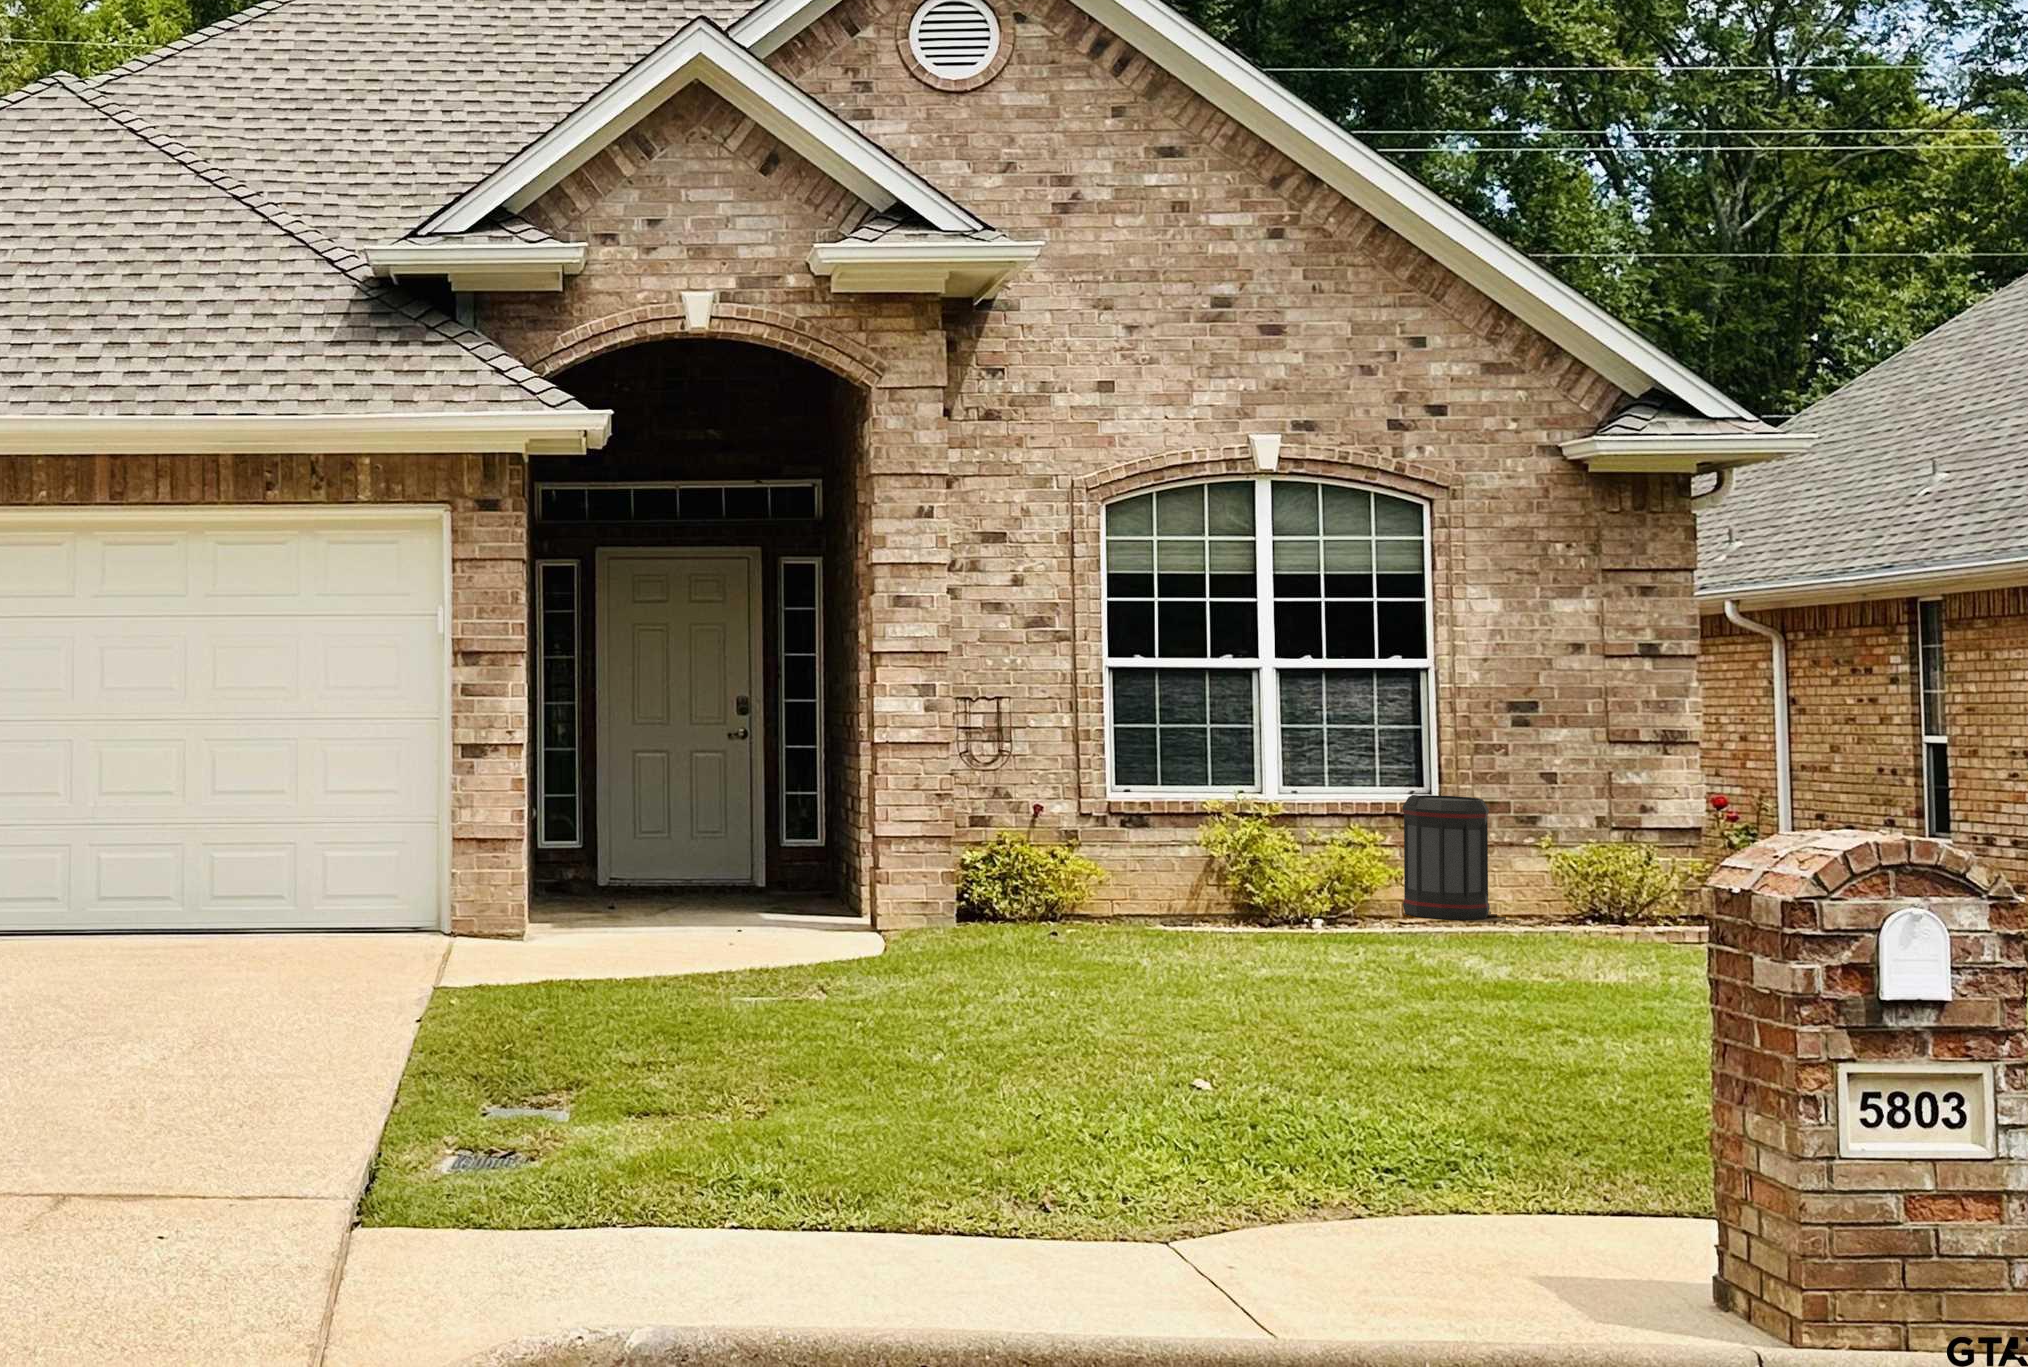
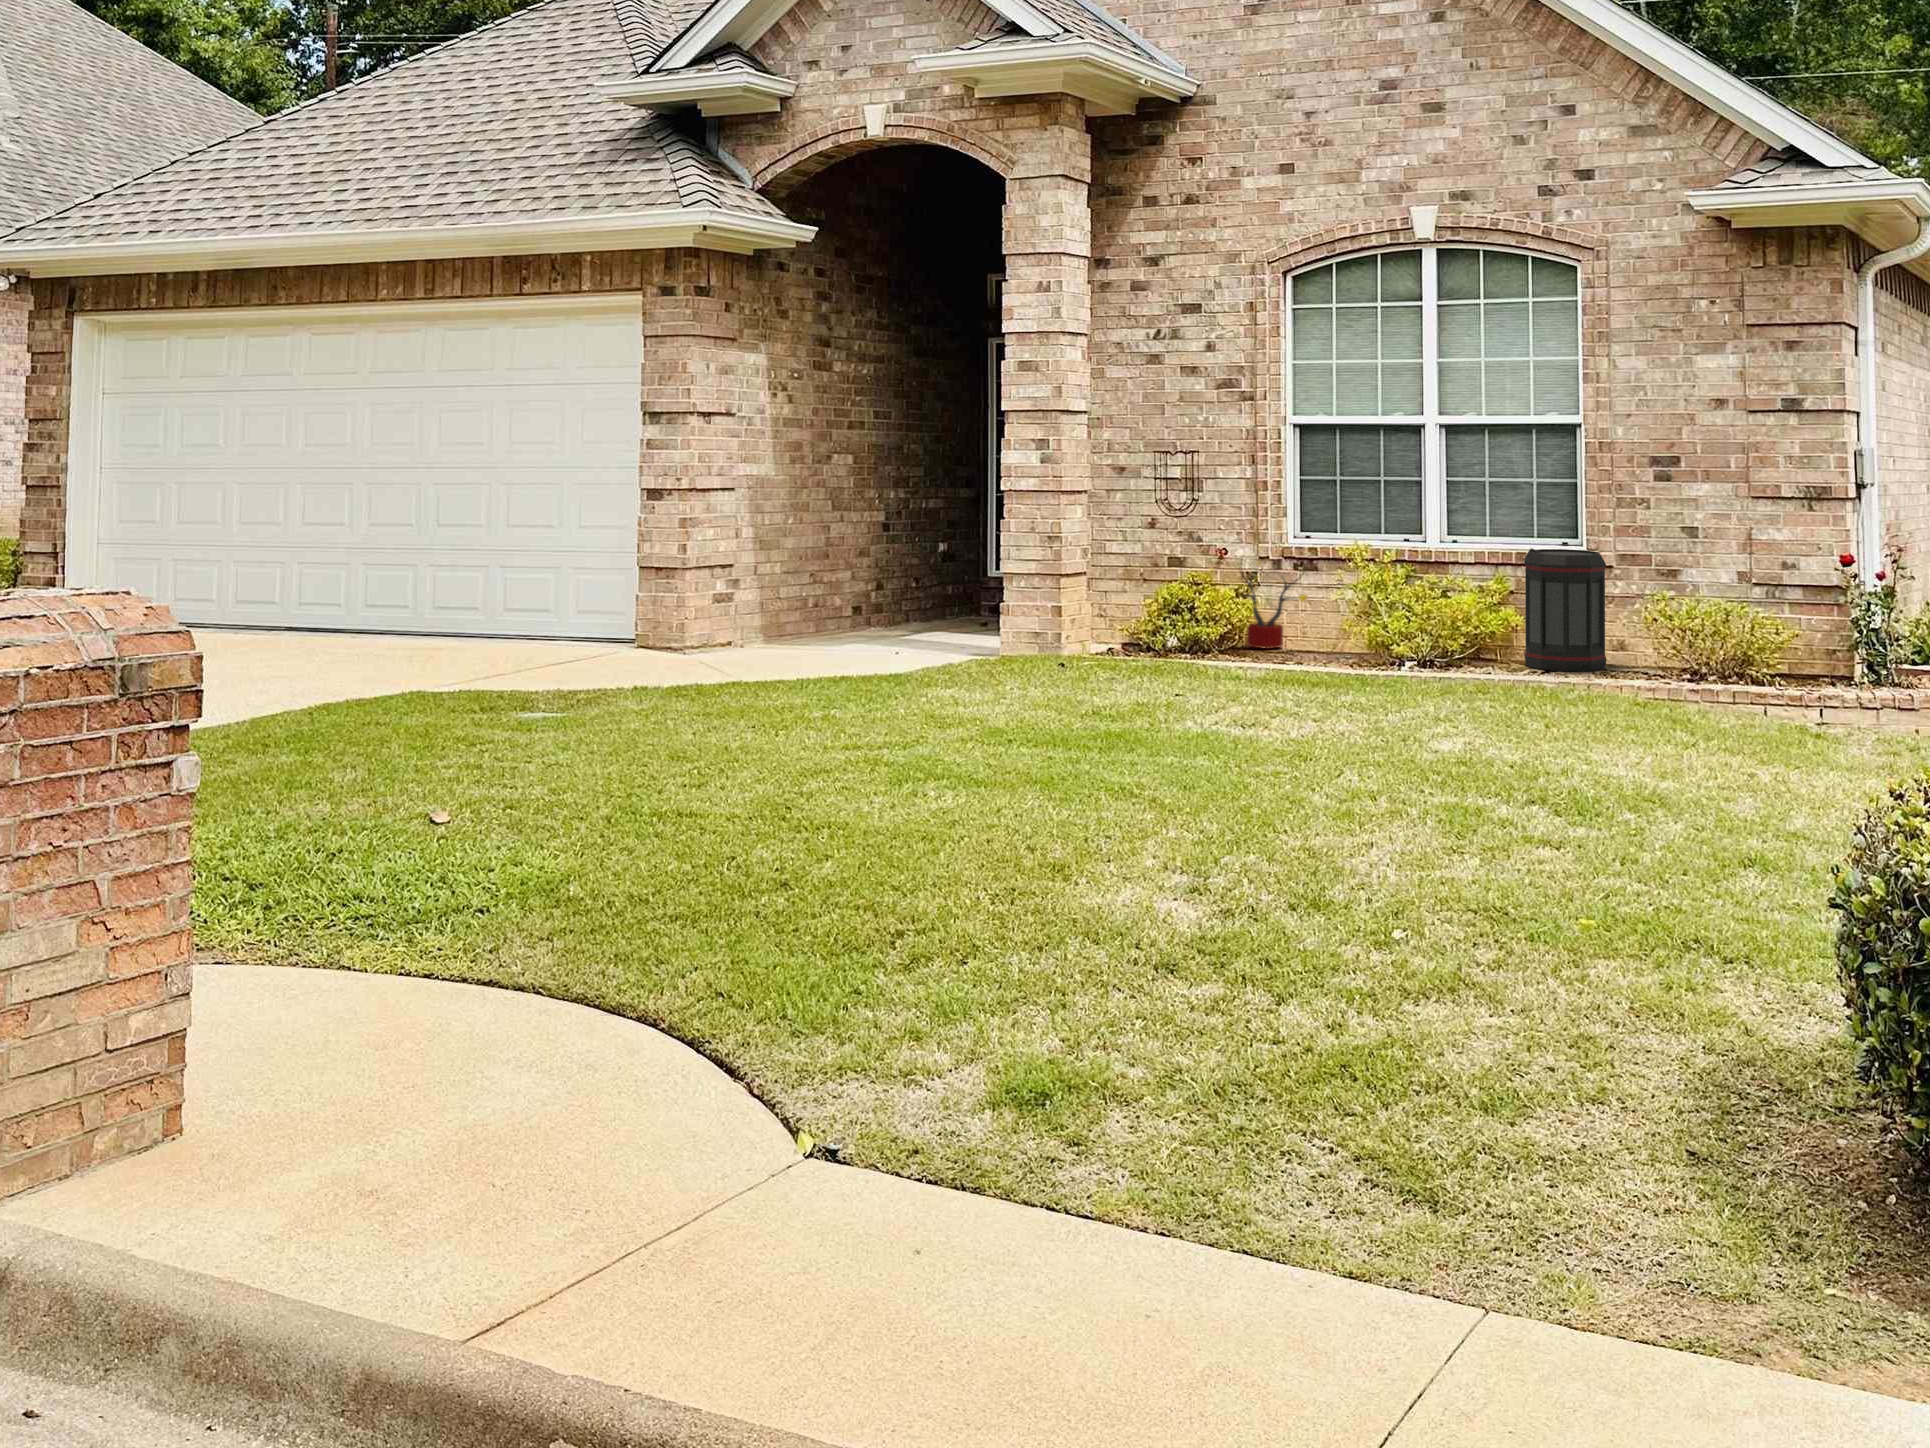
decorative plant: none [1076,812,1182,909] -> present [1239,559,1307,648]

